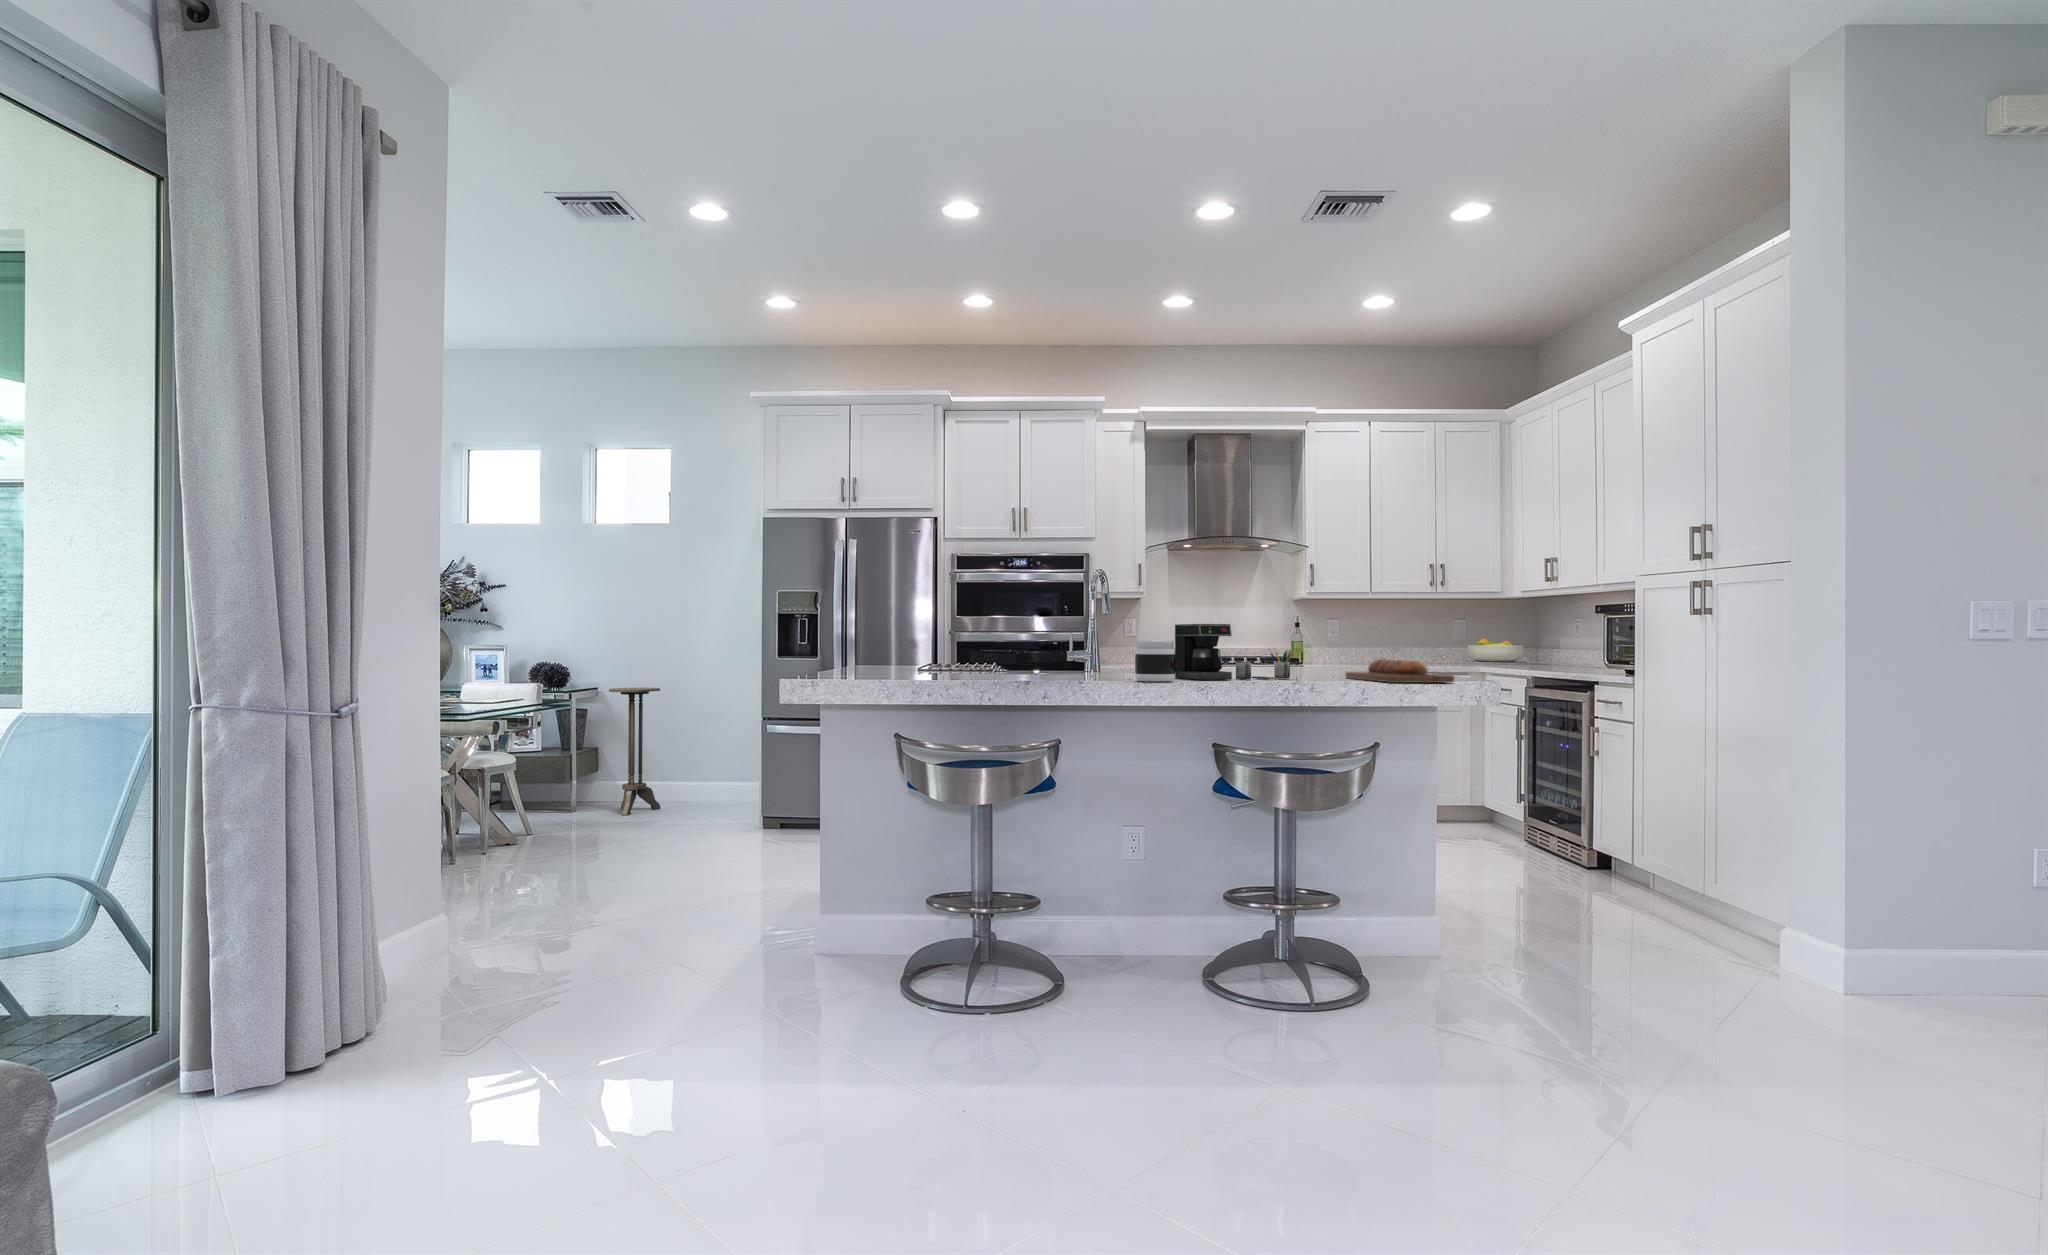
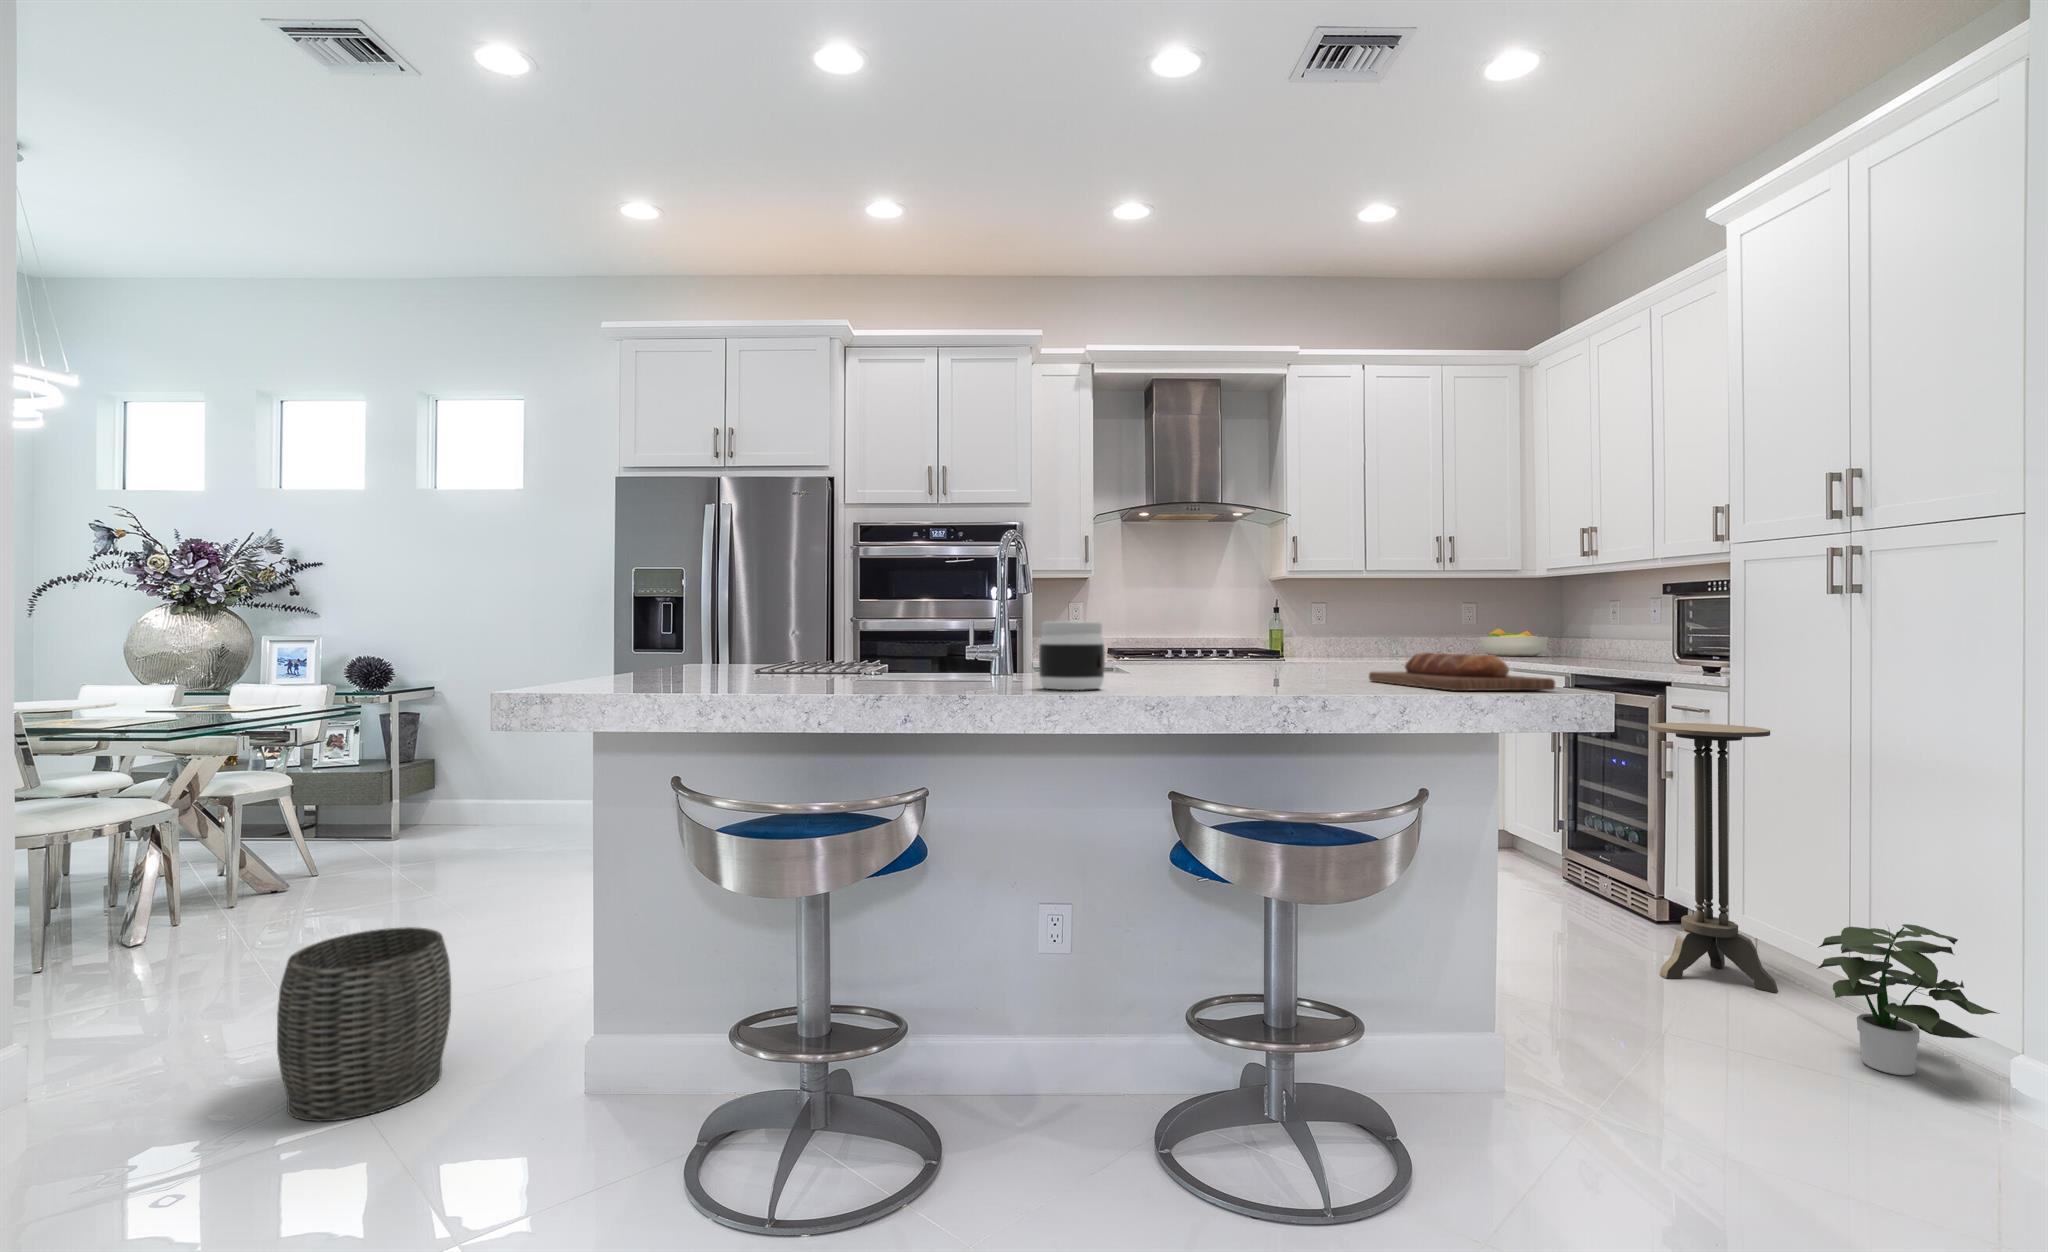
coffee maker: present [1175,624,1293,680] -> none [1110,596,1292,686]
side table: present [609,687,661,815] -> present [1650,723,1778,993]
woven basket: none [635,843,734,958] -> present [277,927,451,1121]
potted plant: none [1665,844,1772,948] -> present [1817,924,1999,1075]

